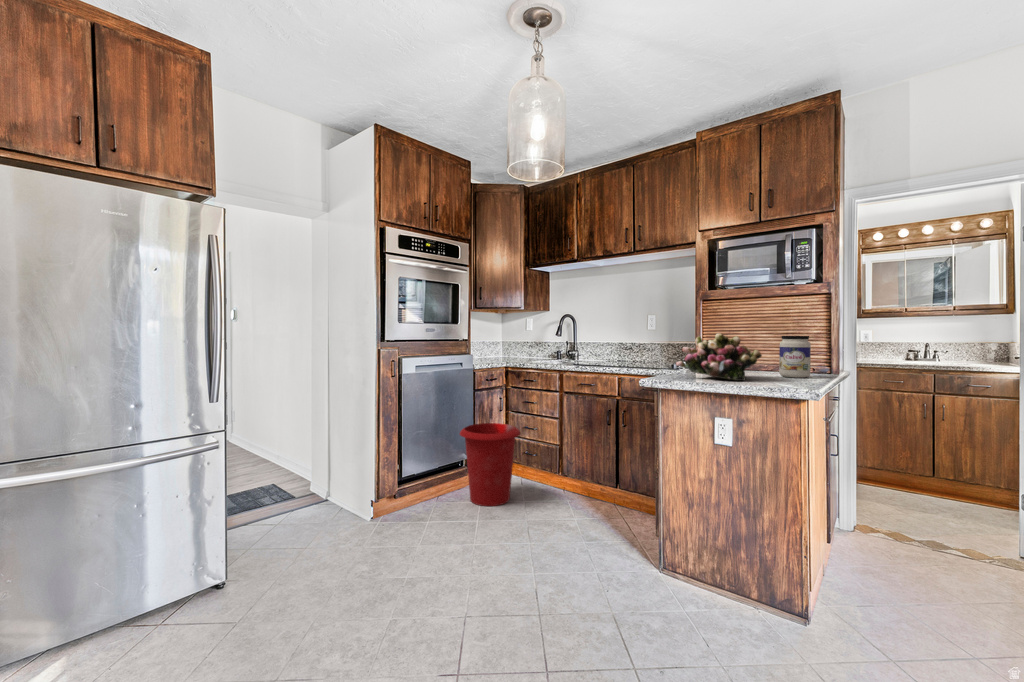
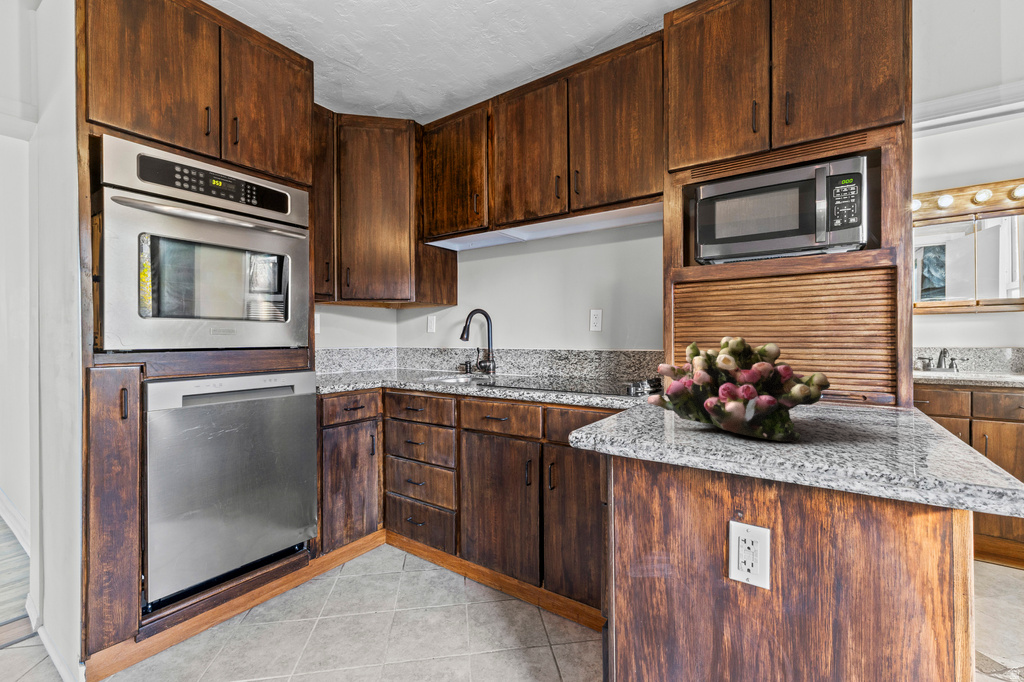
jar: present [779,336,811,378] -> none [837,341,902,424]
waste bin: present [460,423,520,506] -> none [277,481,388,634]

